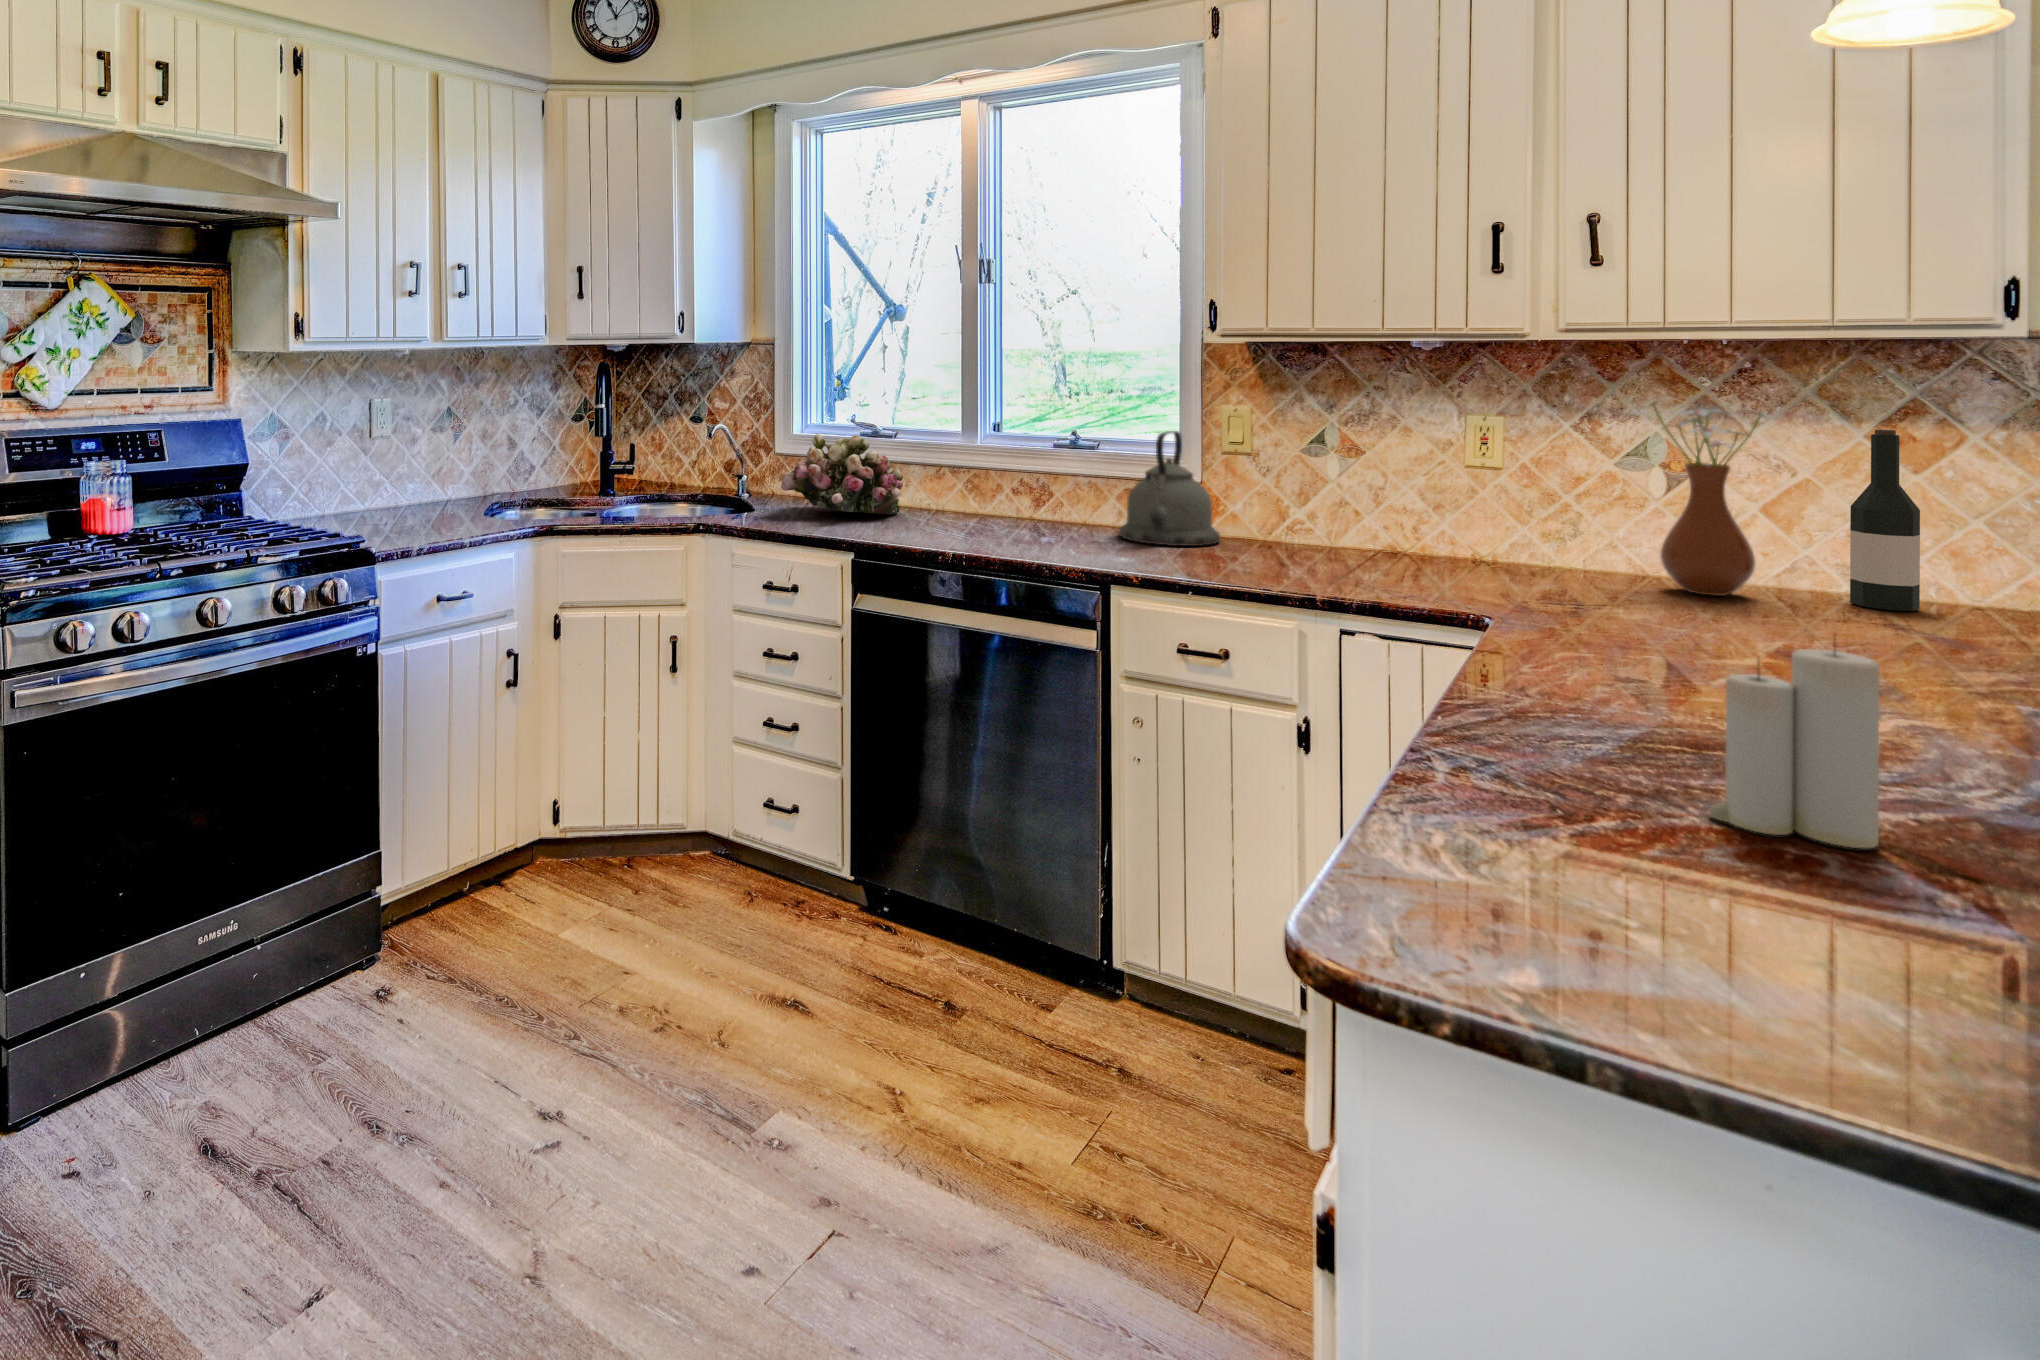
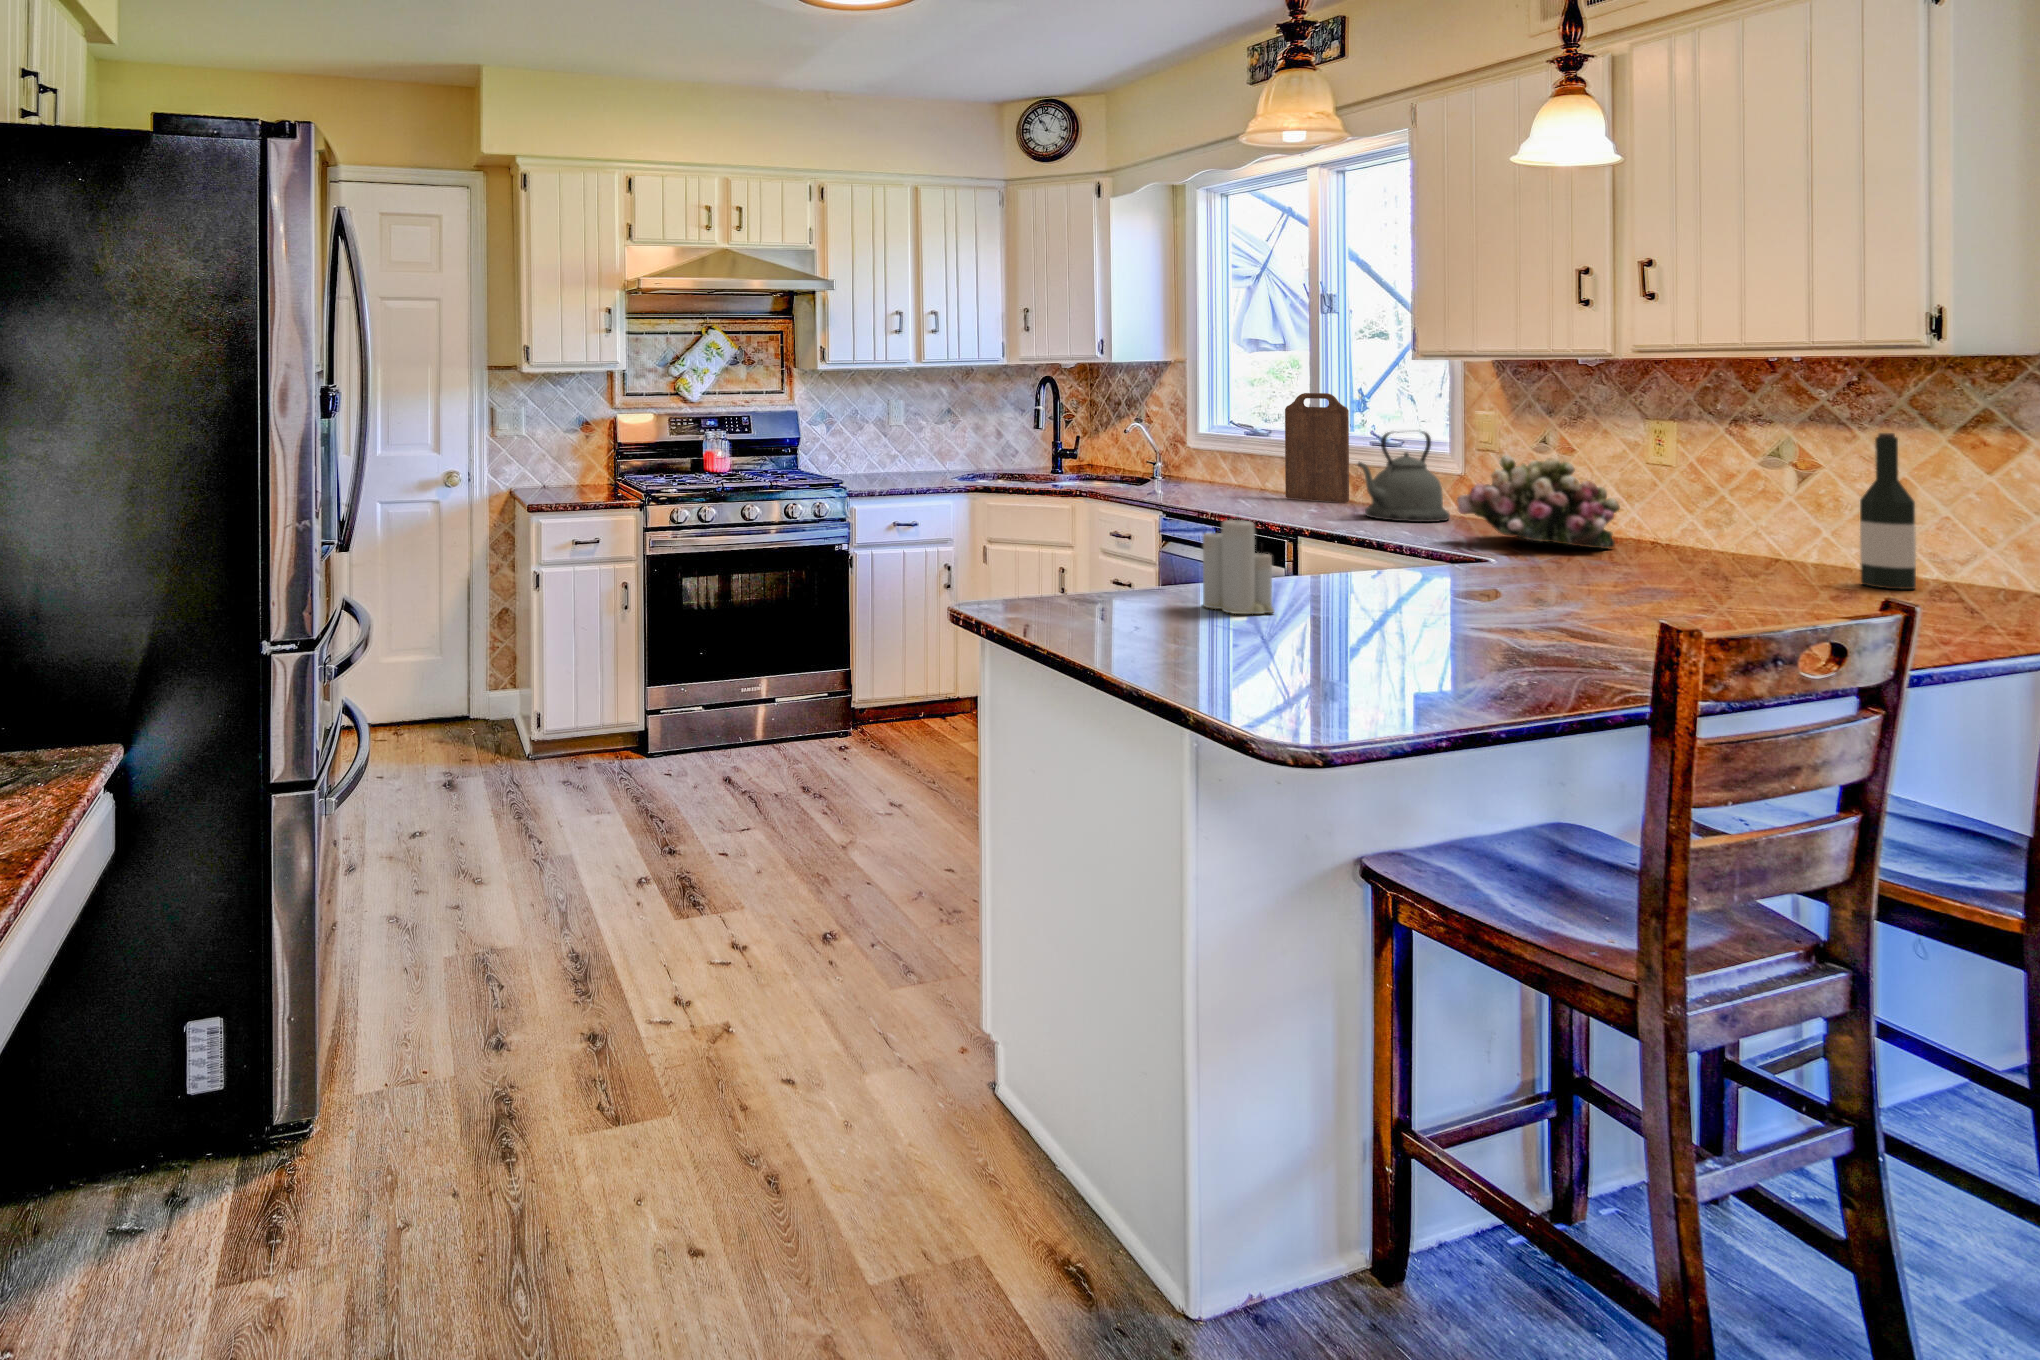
cutting board: none [960,385,1040,519] -> present [1285,393,1349,503]
vase: present [1643,399,1771,596] -> none [1692,404,1798,571]
flower arrangement: present [781,434,903,514] -> present [1457,455,1620,549]

